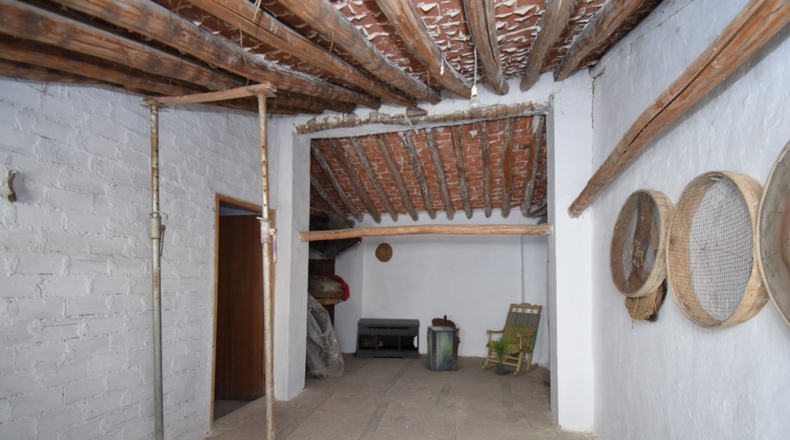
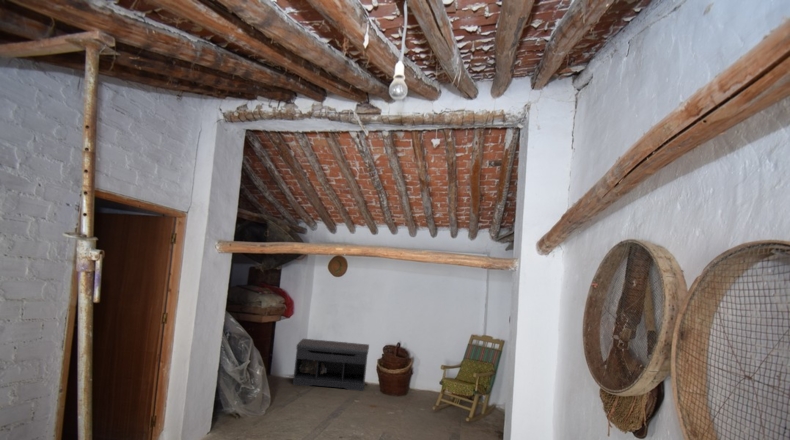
storage box: present [427,326,457,371] -> none [370,357,405,412]
potted plant: present [493,338,509,375] -> none [437,370,467,420]

